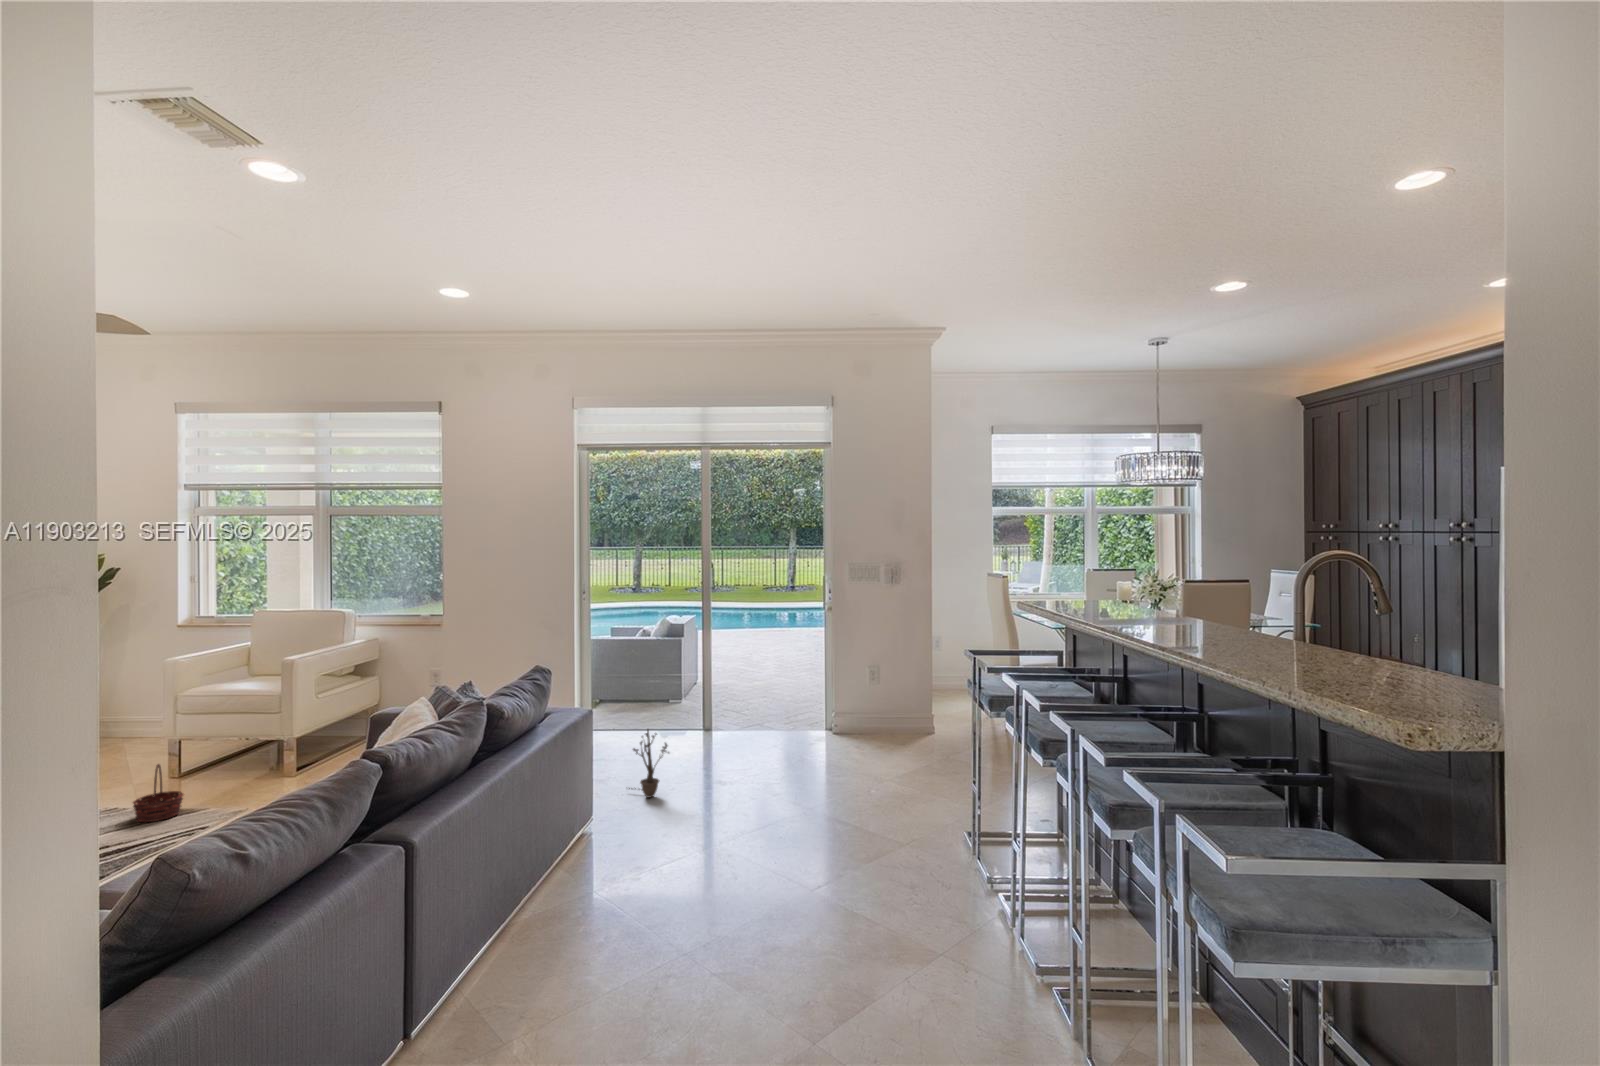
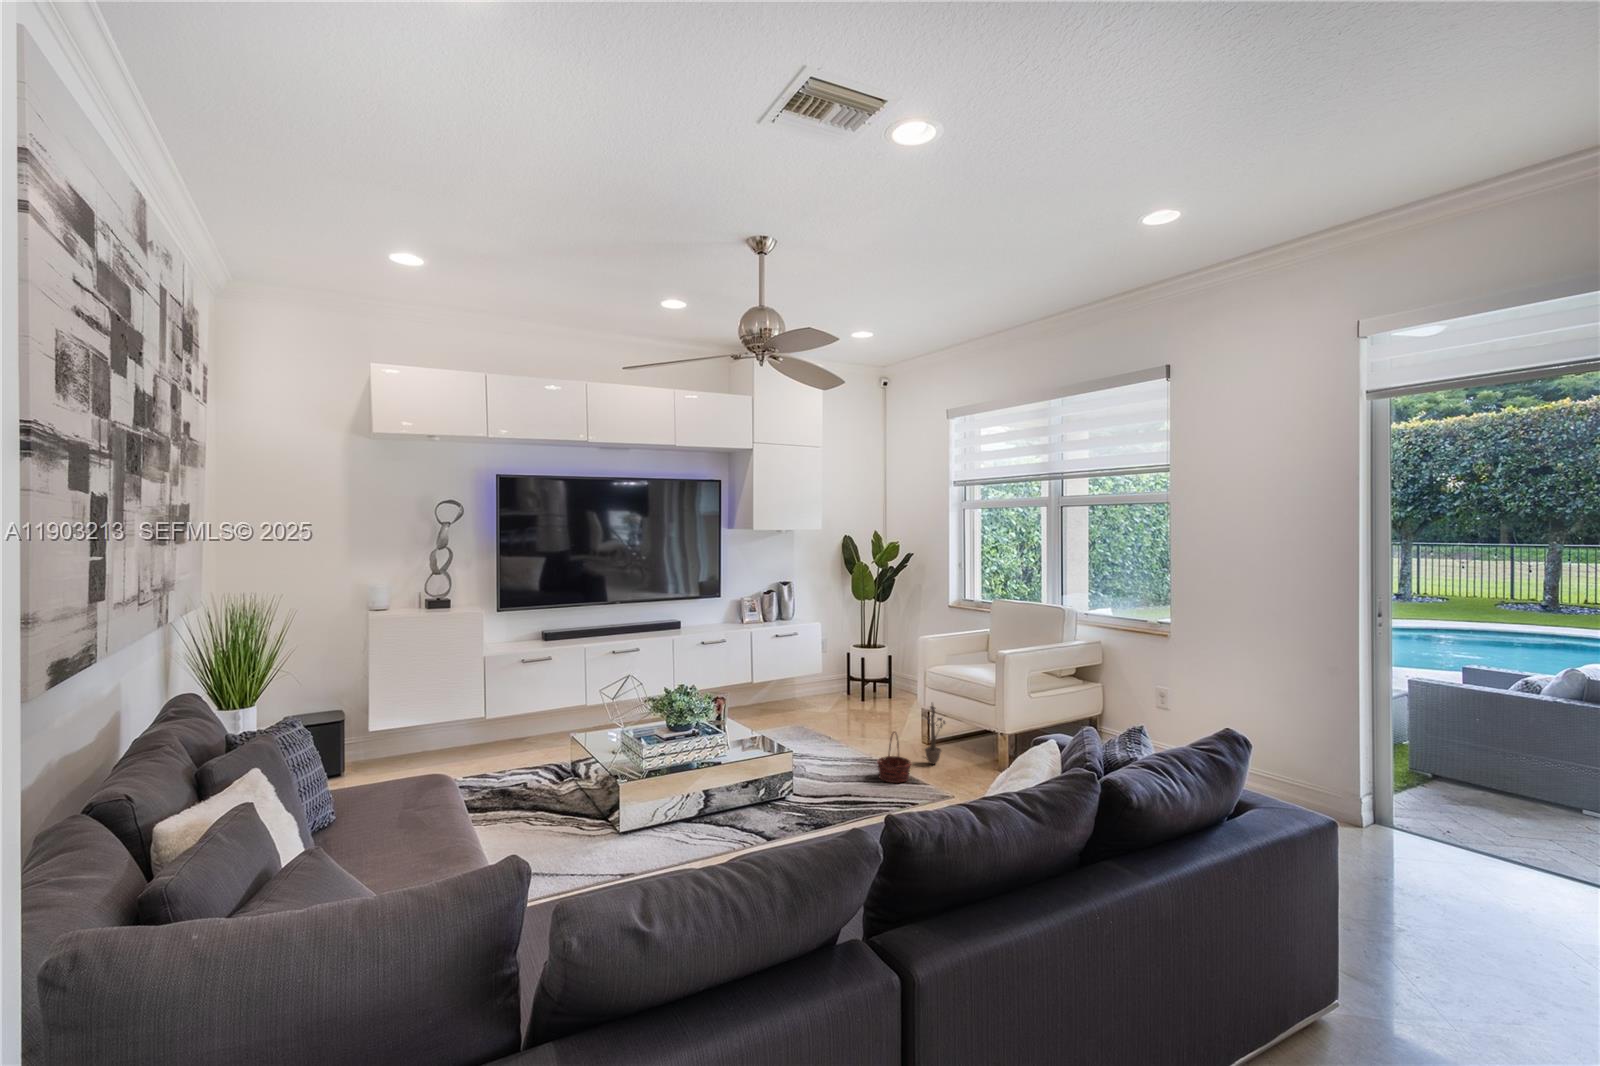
decorative plant: present [629,729,669,798] -> present [925,704,945,764]

